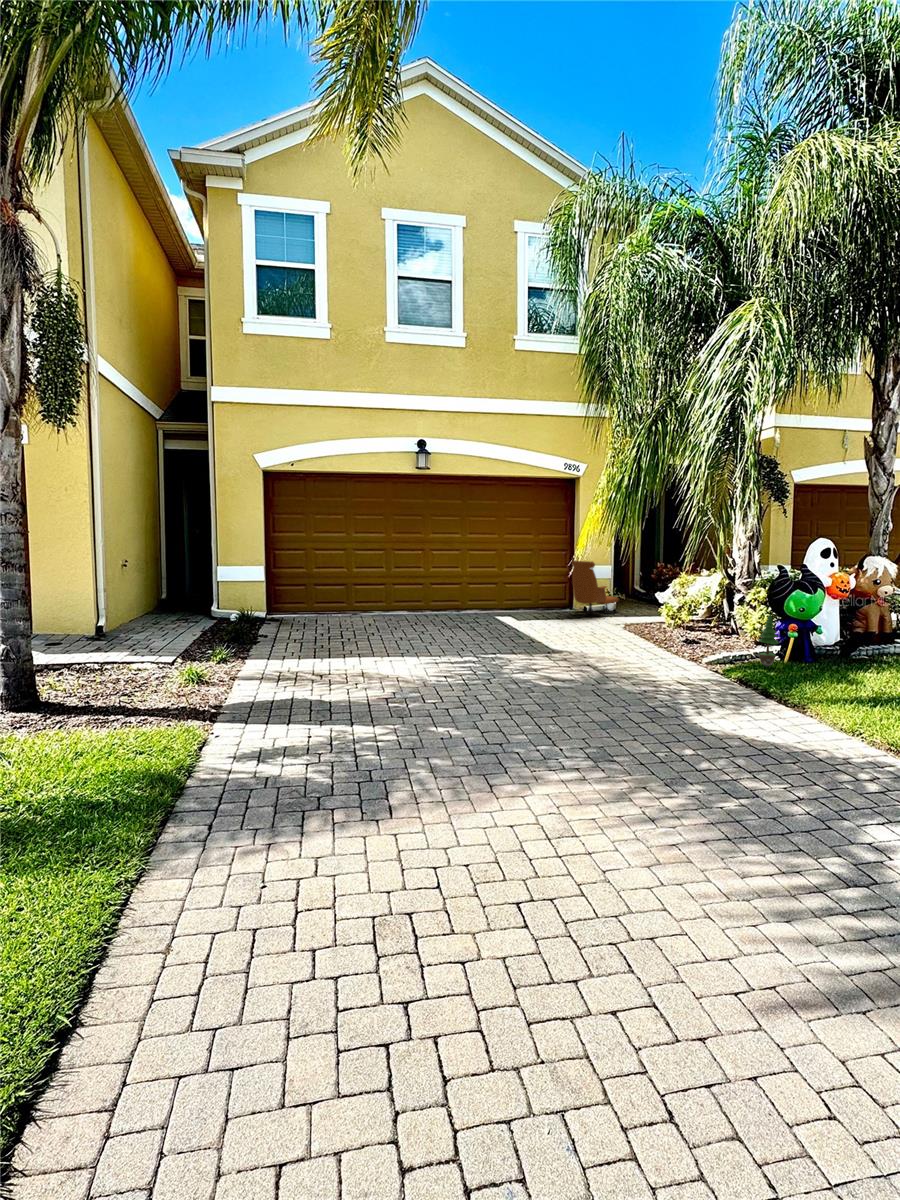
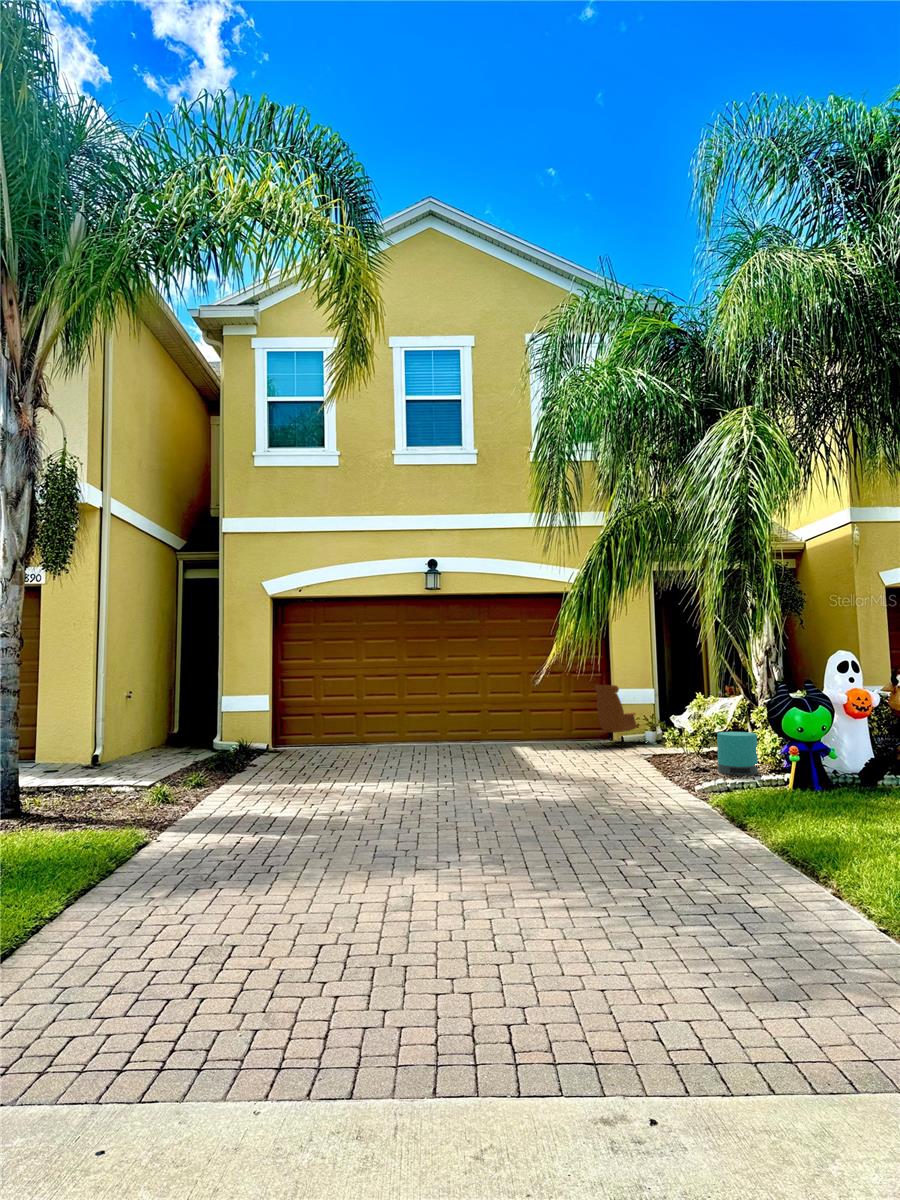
trash can: none [700,608,738,647] -> present [717,732,758,775]
potted tree: present [758,614,778,667] -> none [758,734,780,793]

